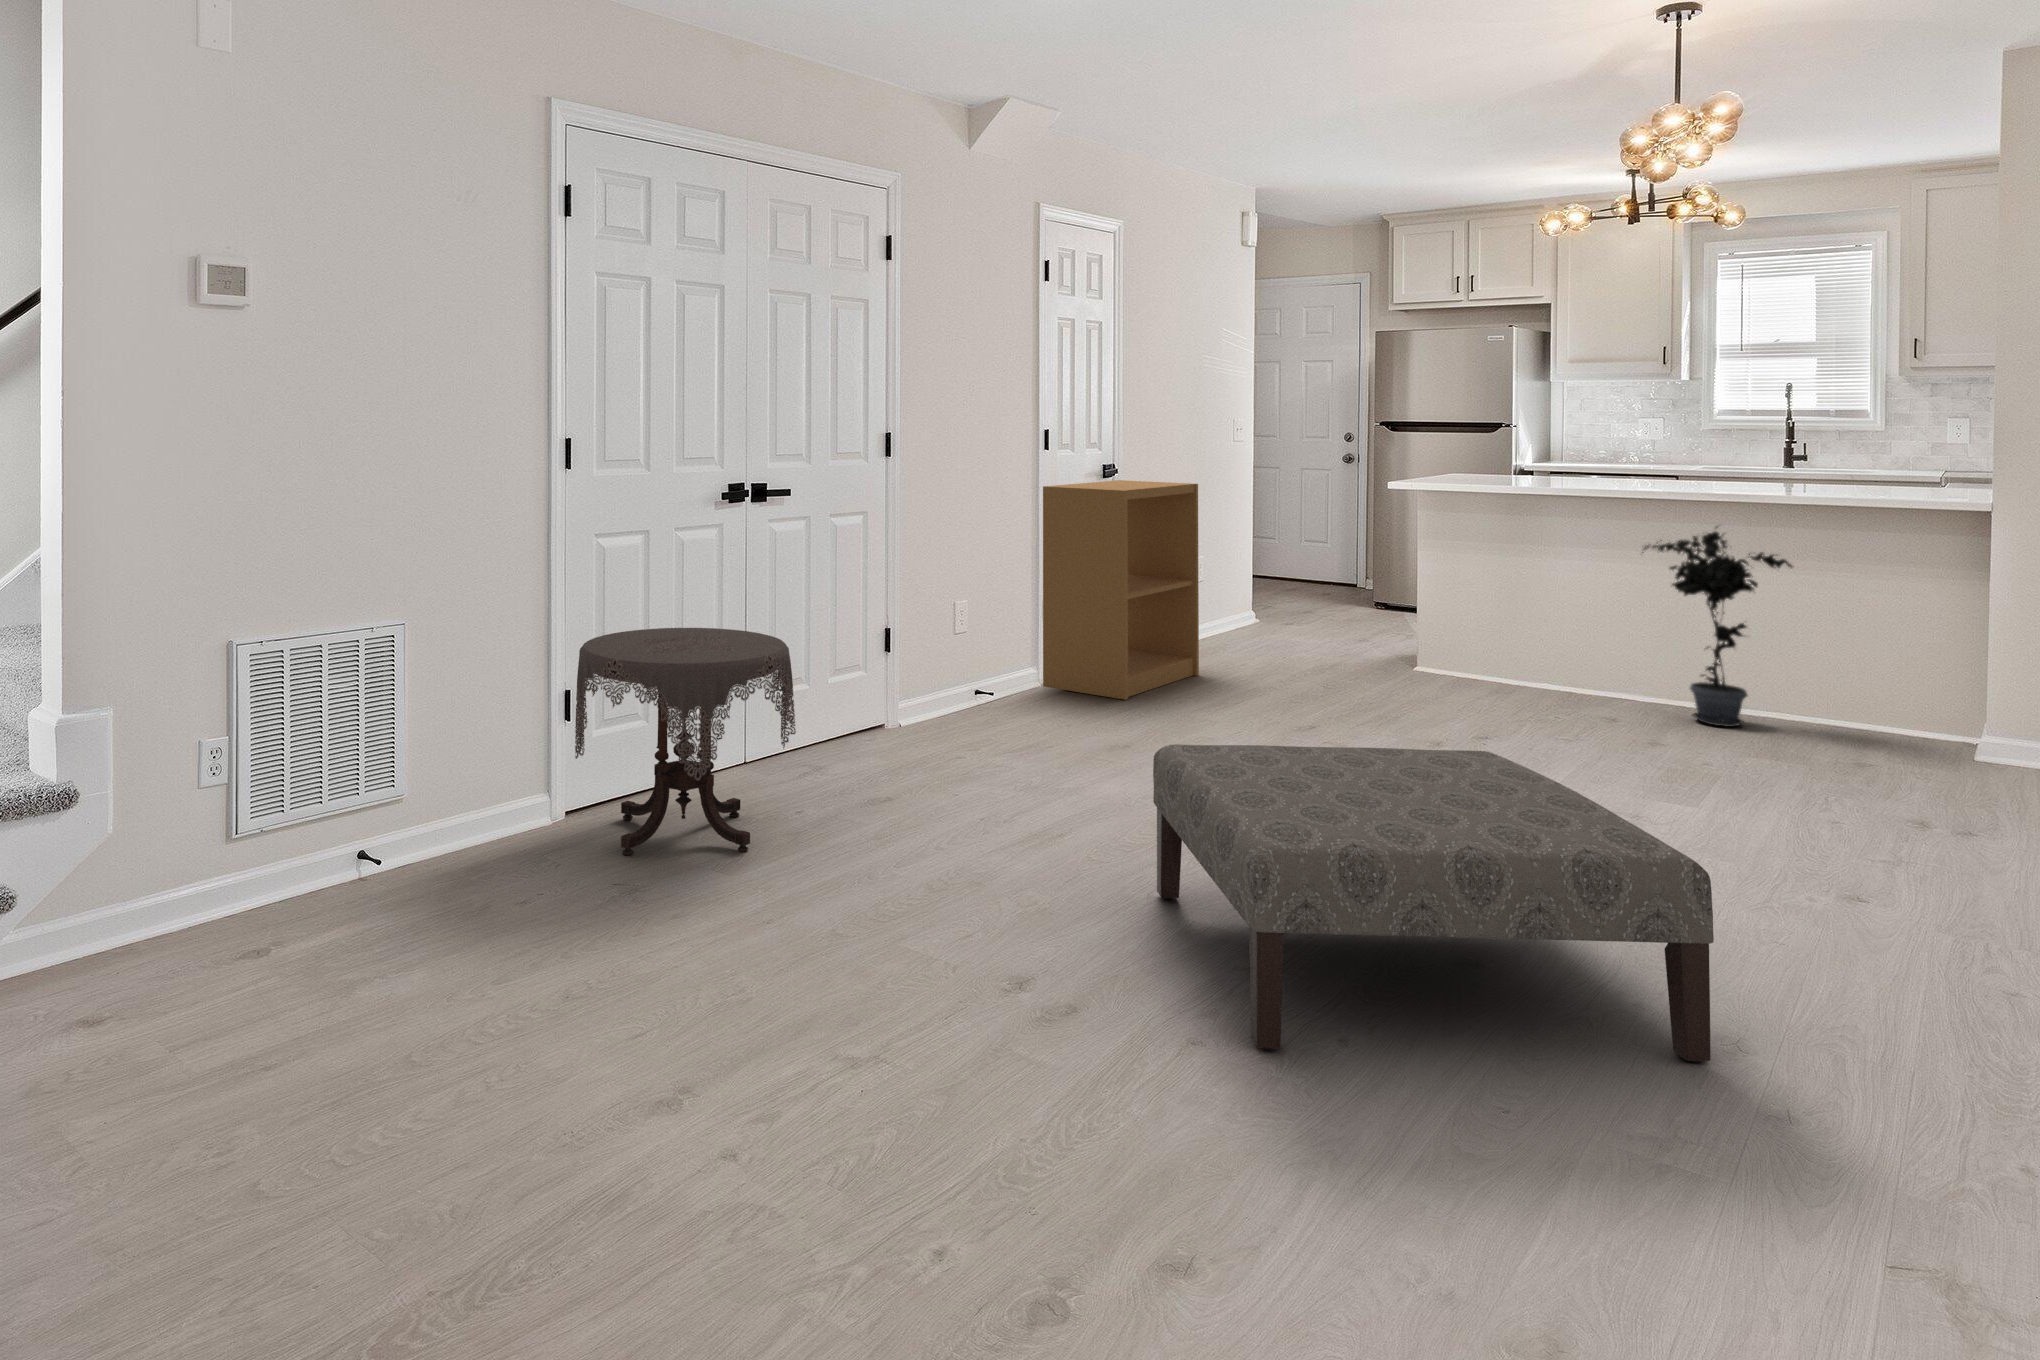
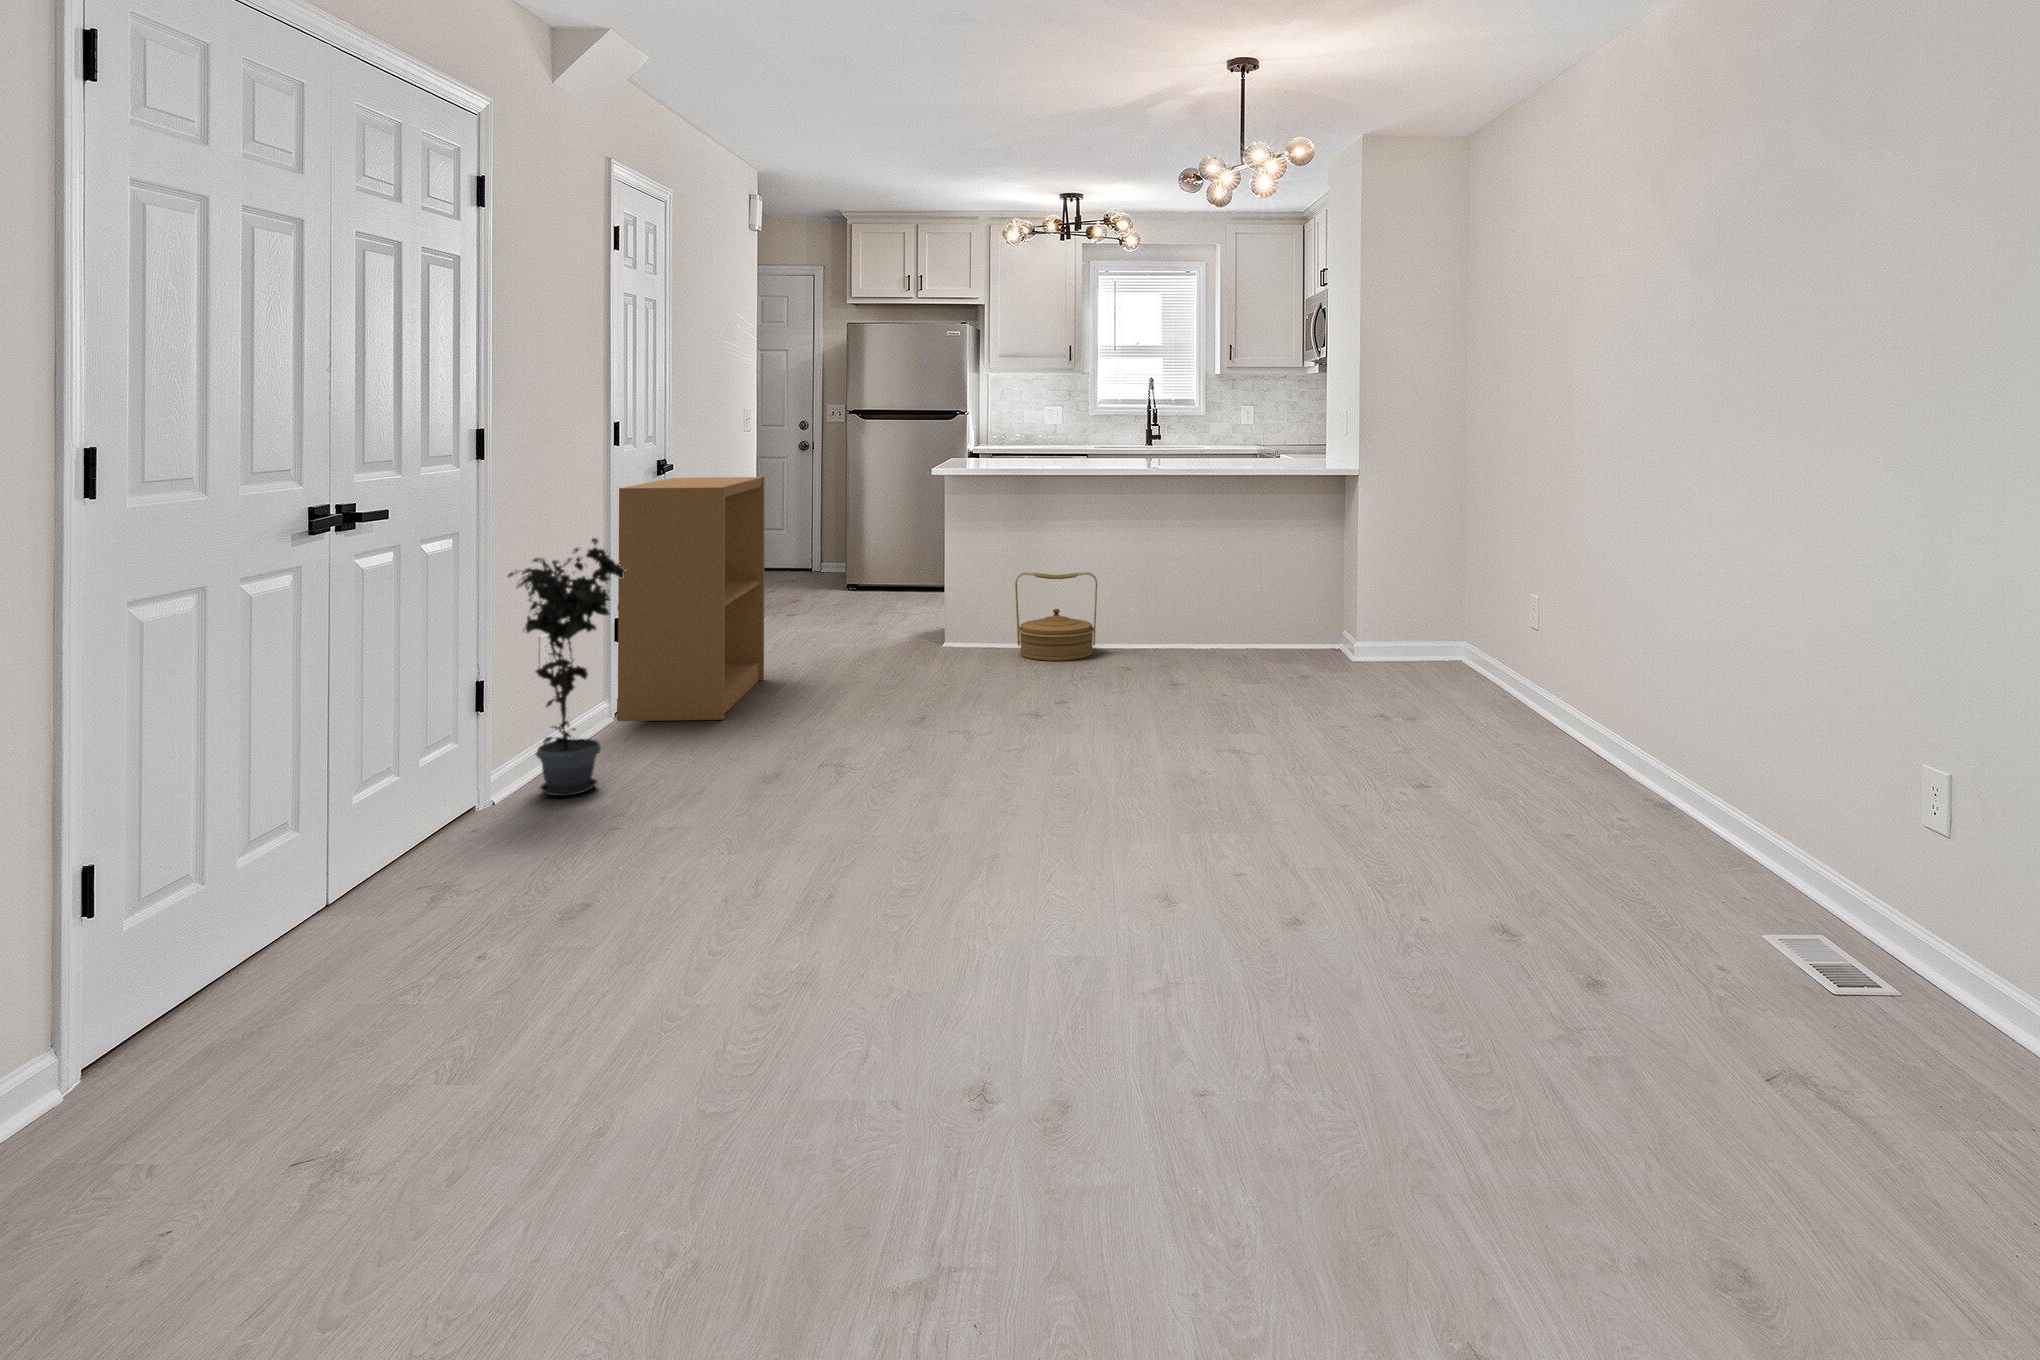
potted plant: present [1642,532,1792,727] -> present [508,538,626,796]
woven basket: none [1483,604,1586,707] -> present [1015,572,1097,661]
side table: present [575,628,796,855] -> none [112,719,513,1129]
ottoman: present [1153,745,1714,1063] -> none [1004,710,1561,1086]

